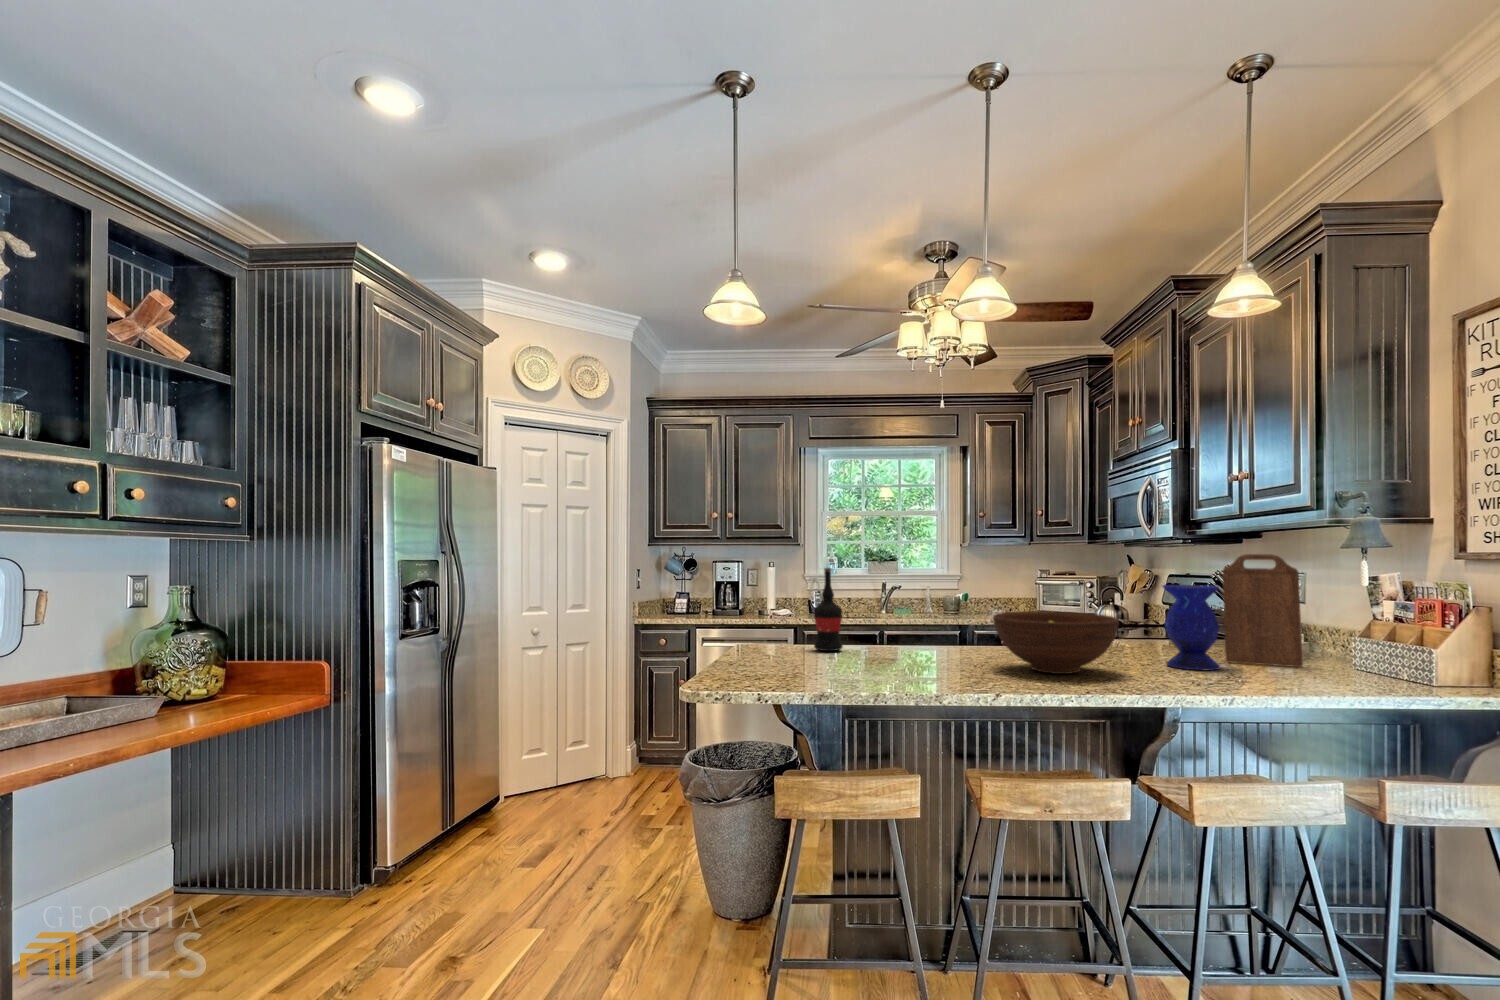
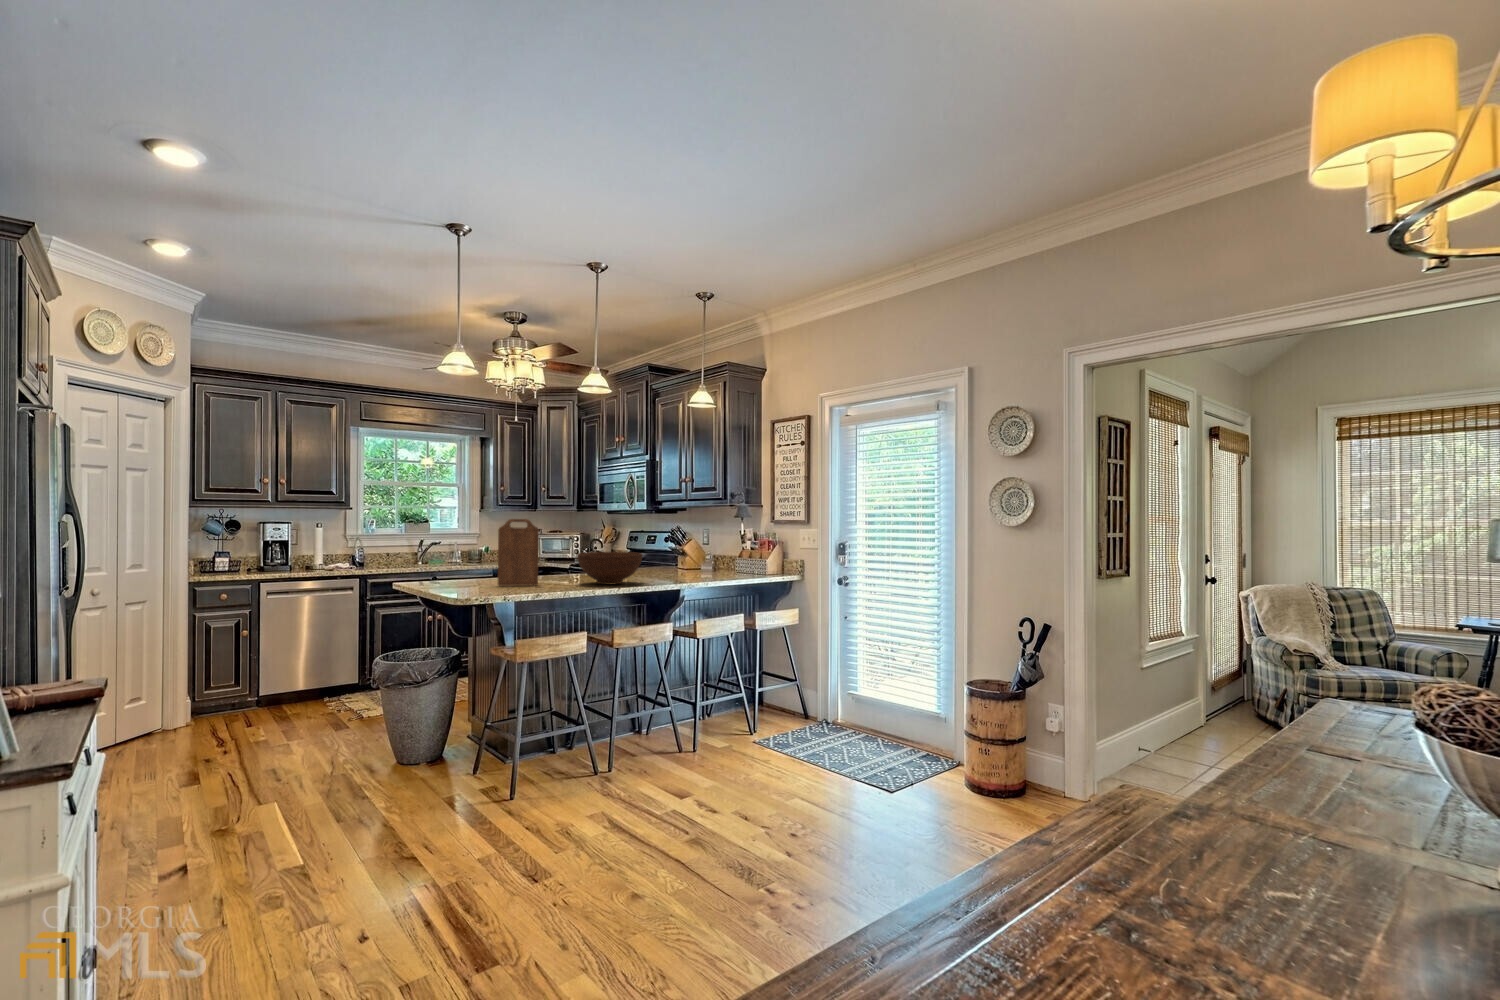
cutting board: present [1223,554,1303,667] -> present [498,519,539,586]
wine bottle: present [814,568,843,651] -> none [448,528,469,584]
vase: present [1162,585,1220,670] -> none [656,535,683,579]

